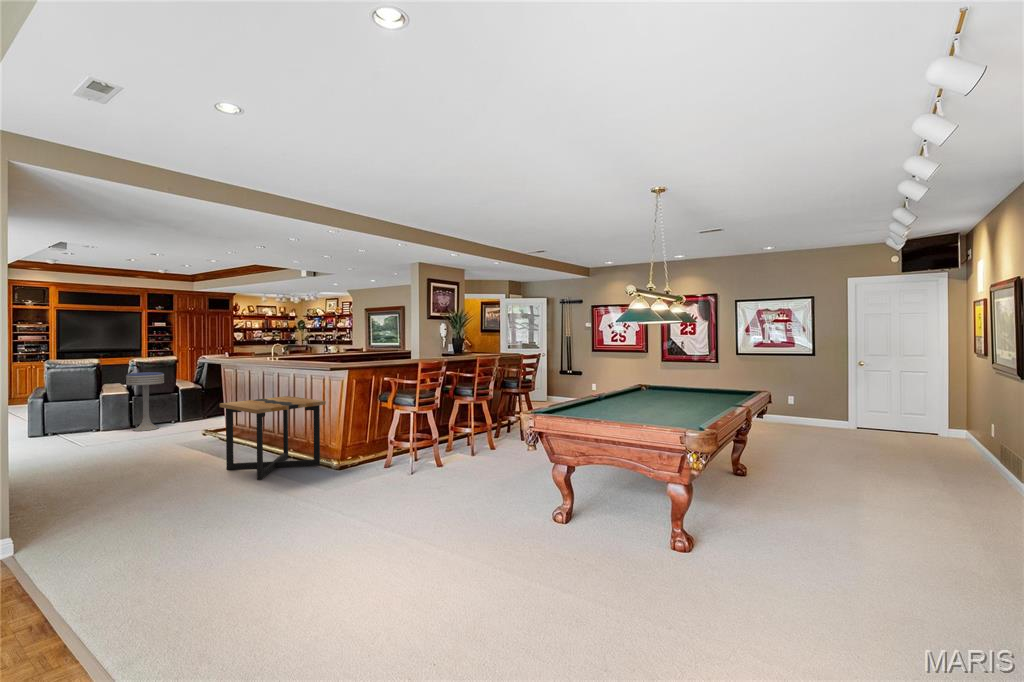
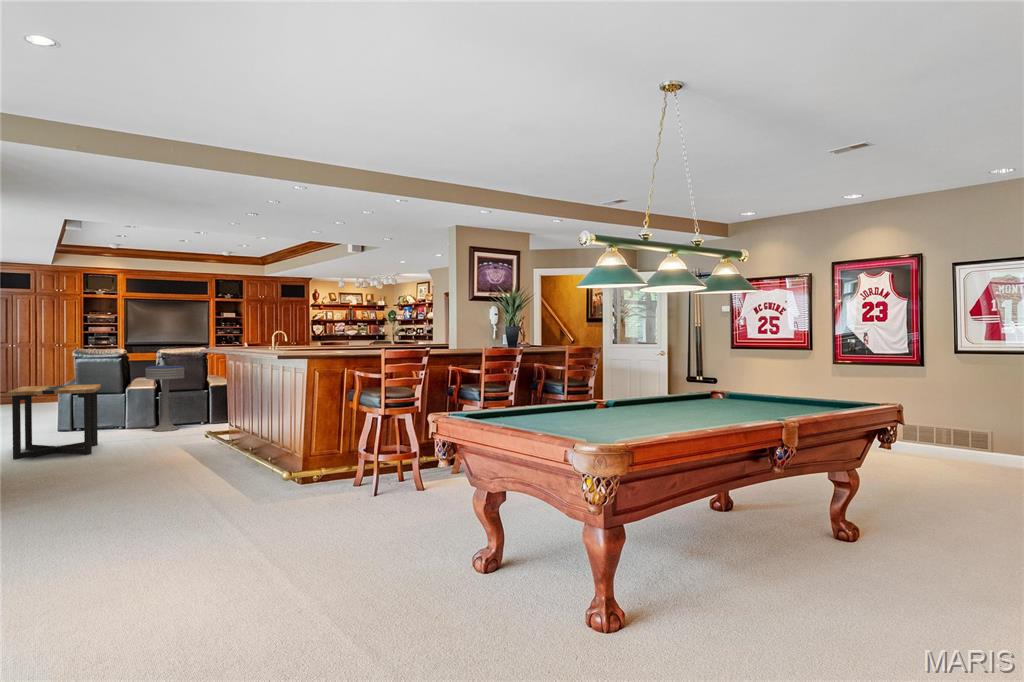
side table: present [220,396,326,480] -> present [7,384,101,460]

